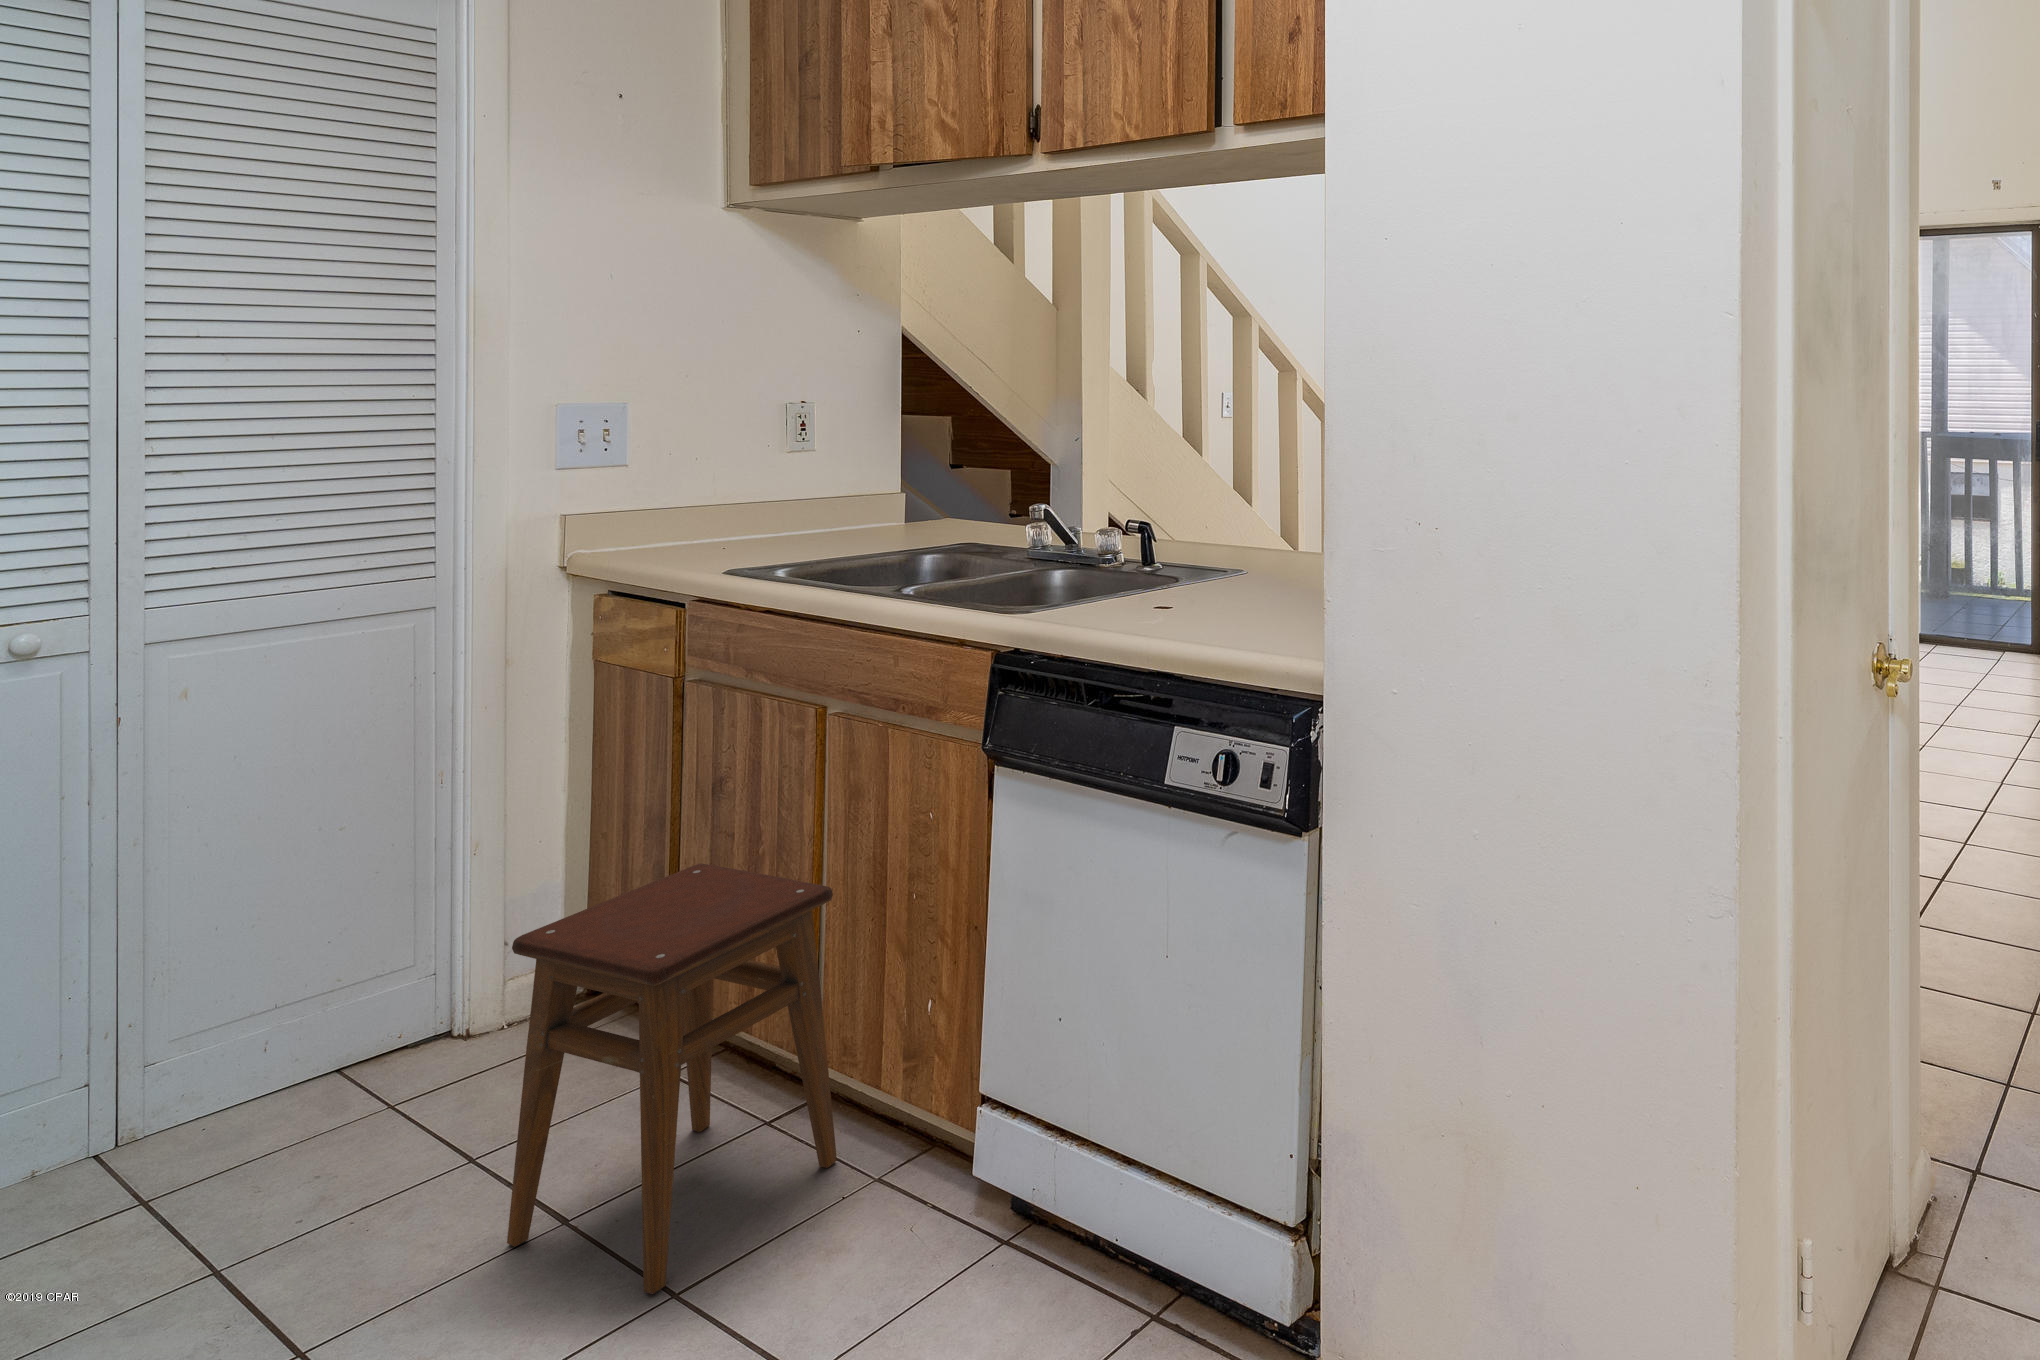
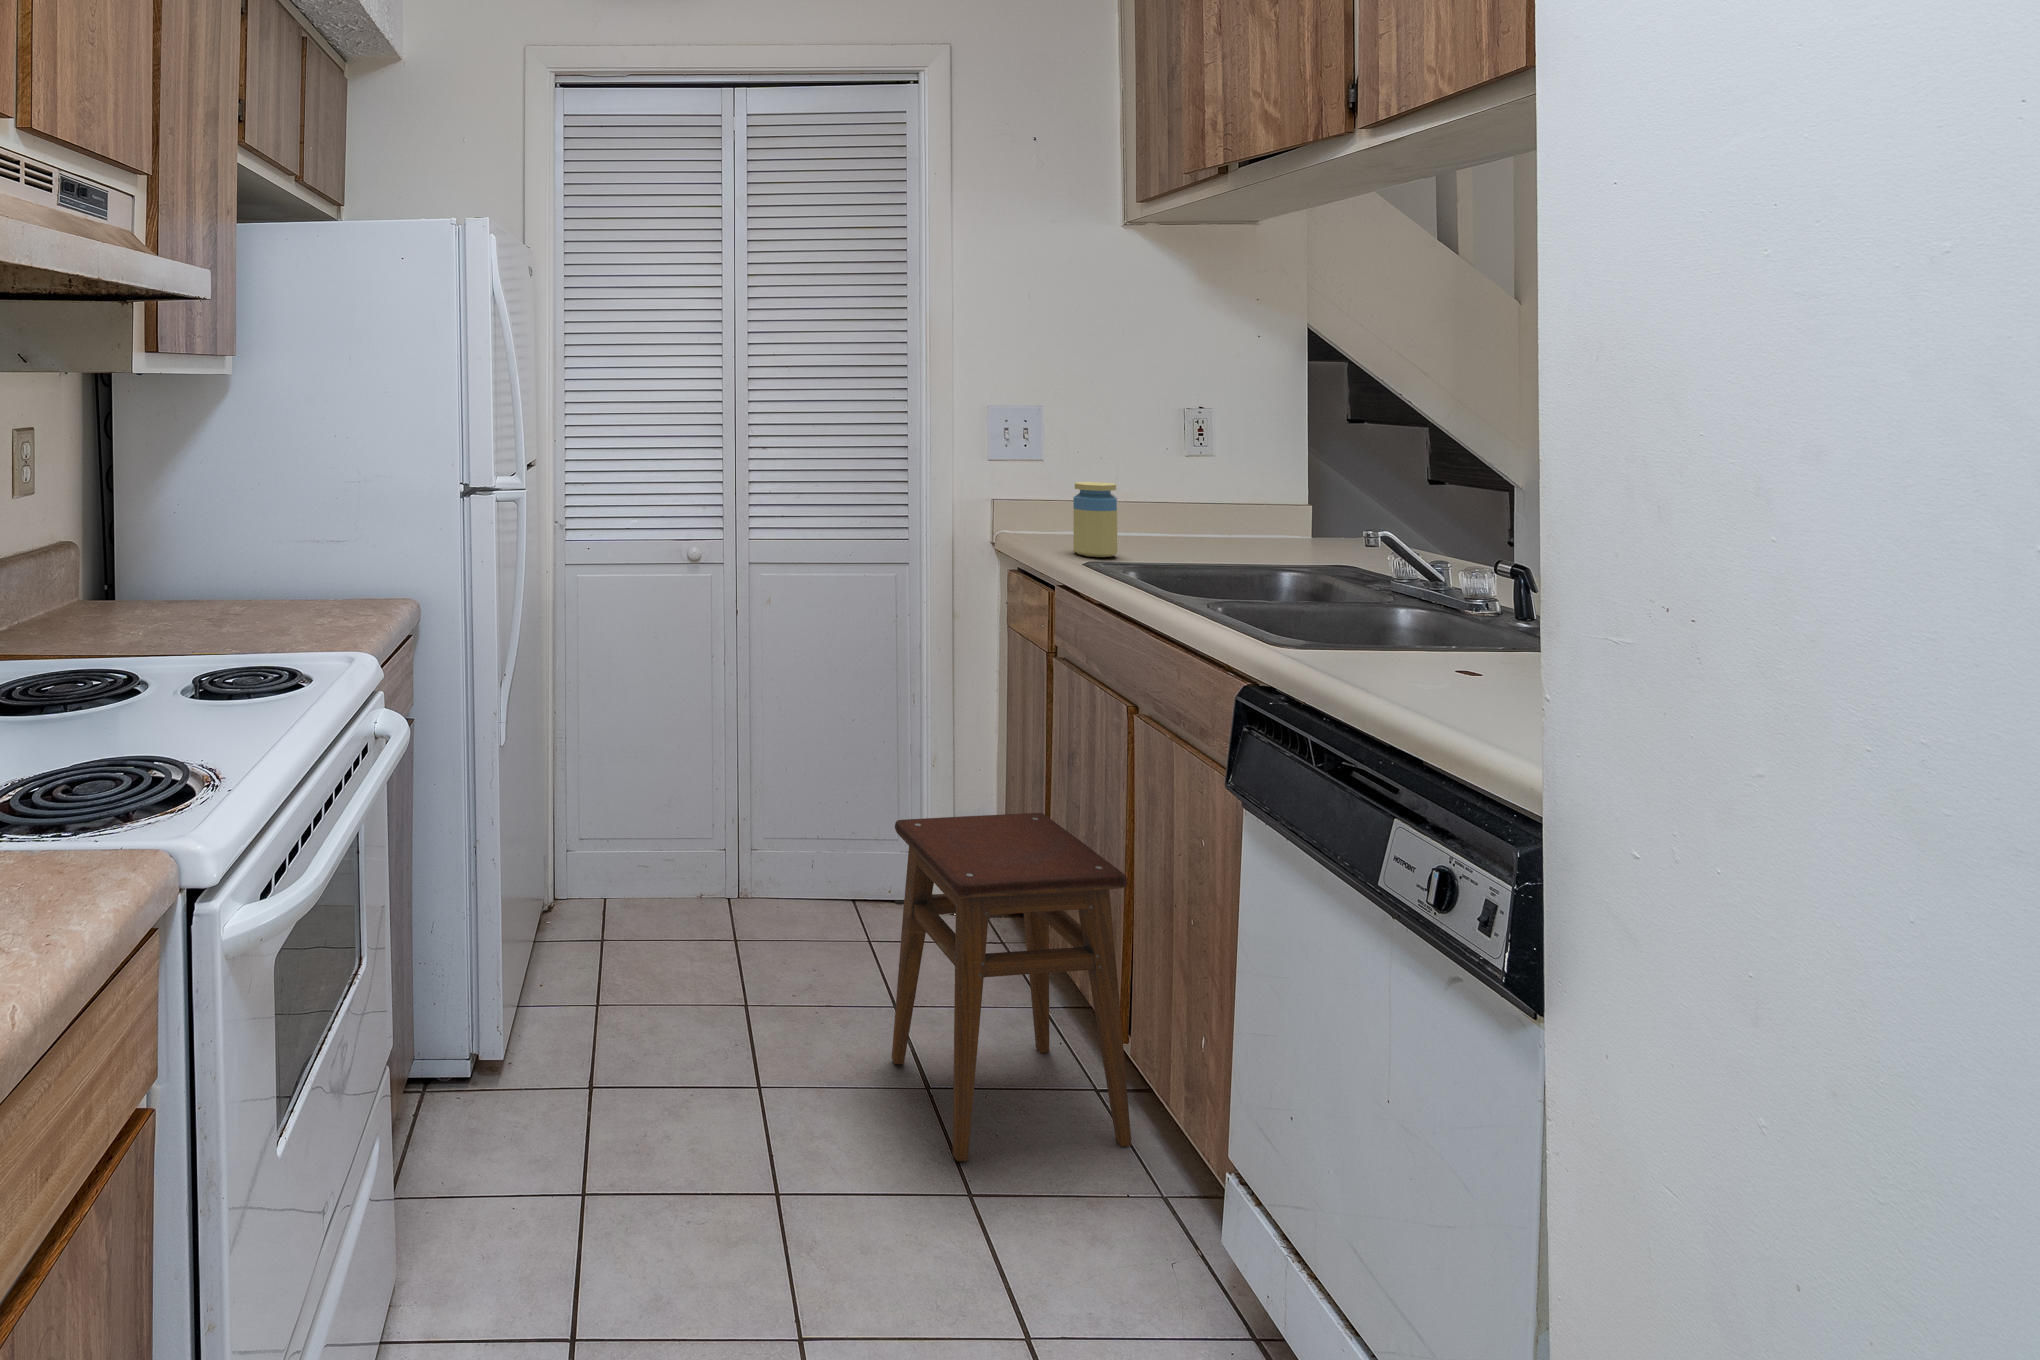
jar: none [703,487,756,570] -> present [1073,482,1117,557]

